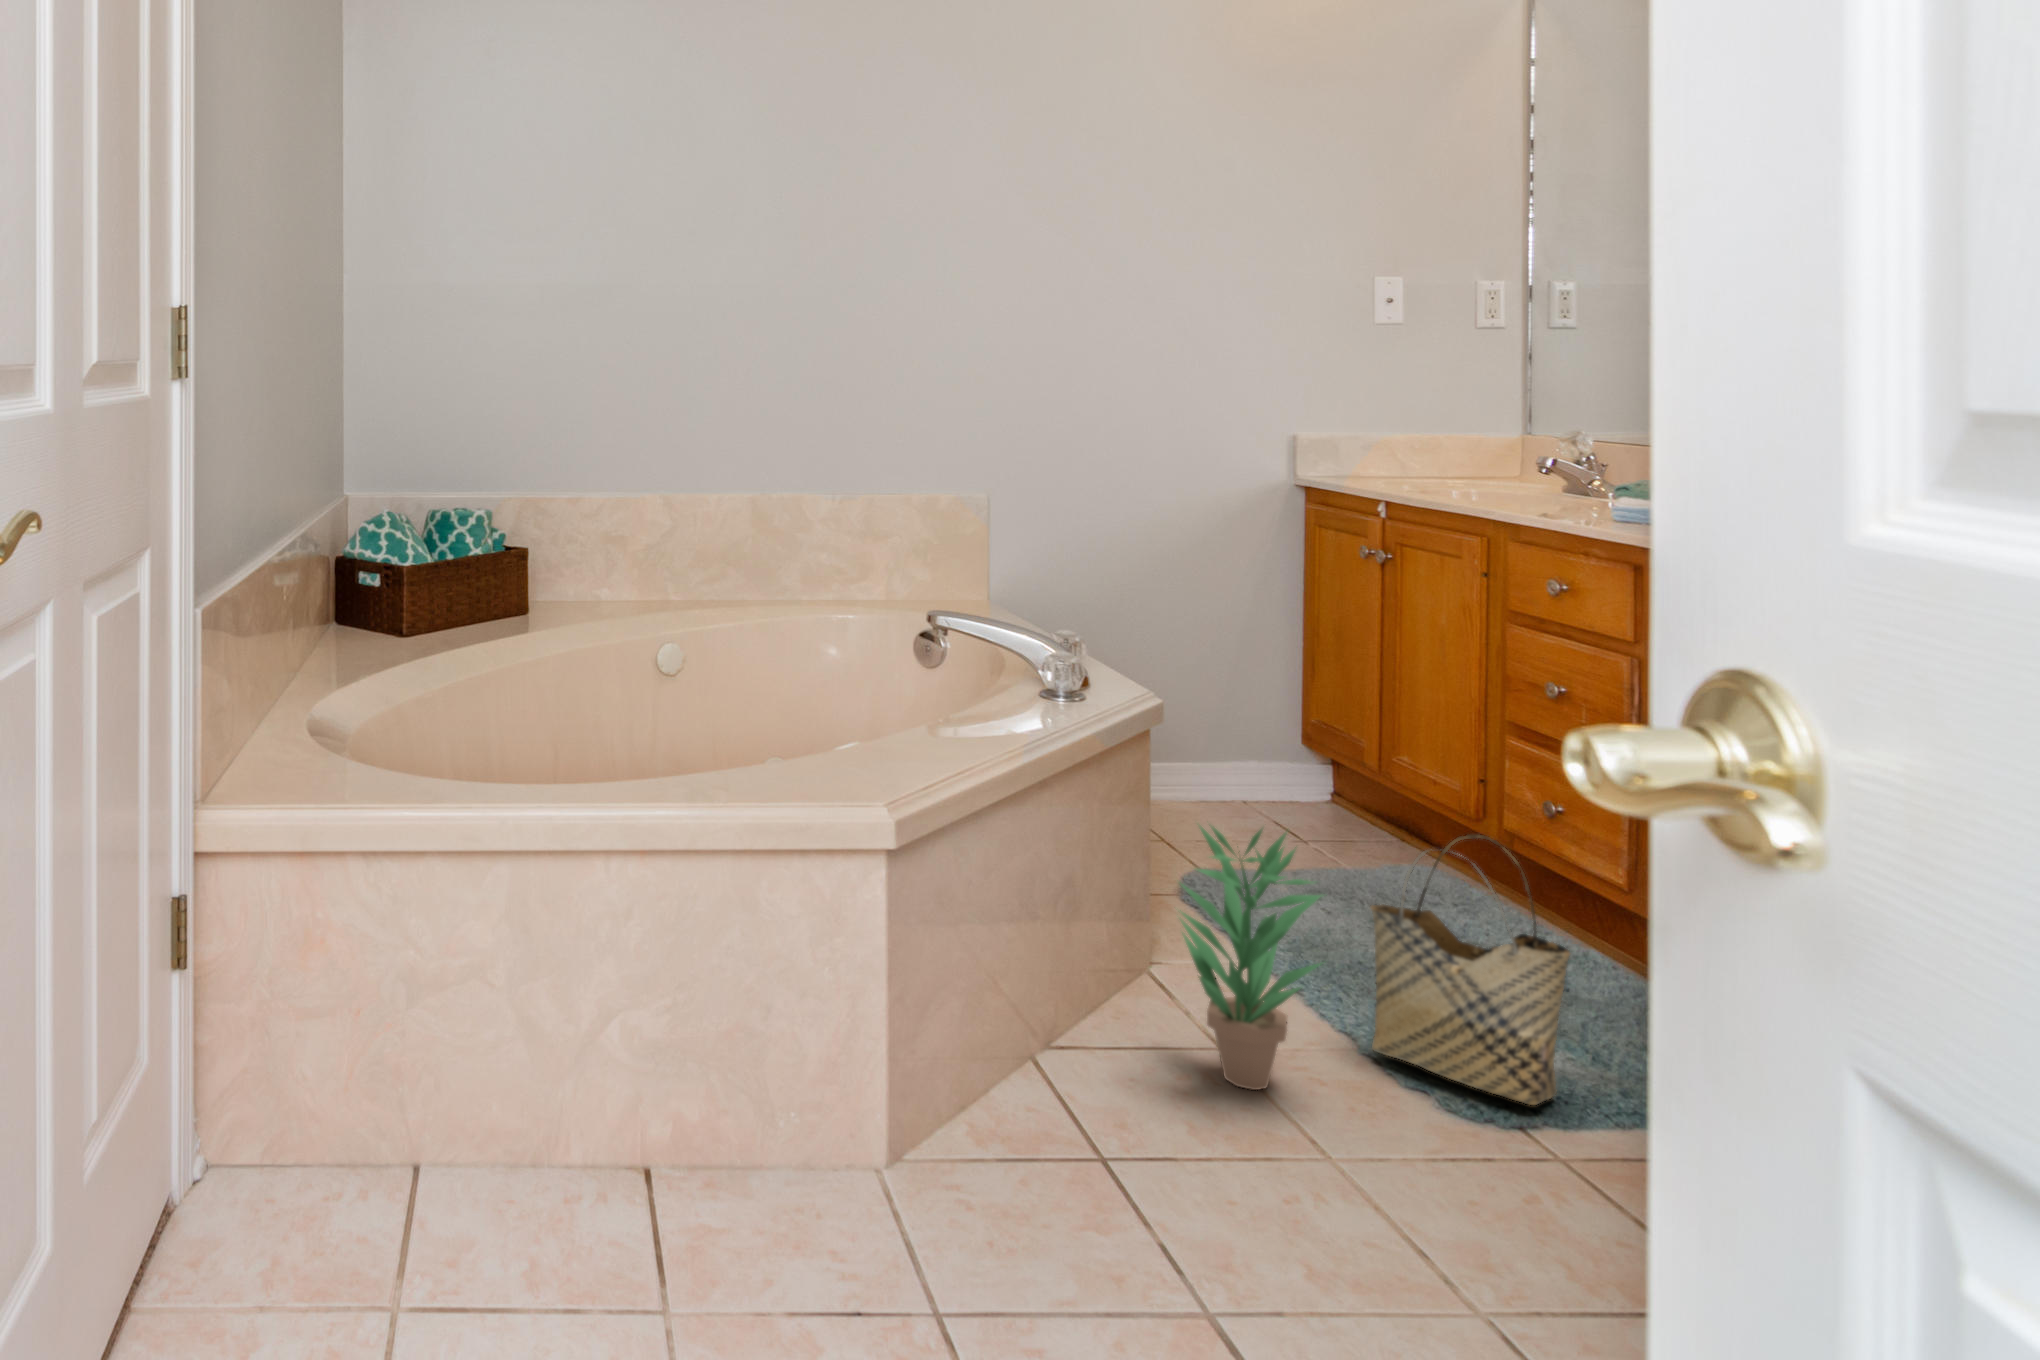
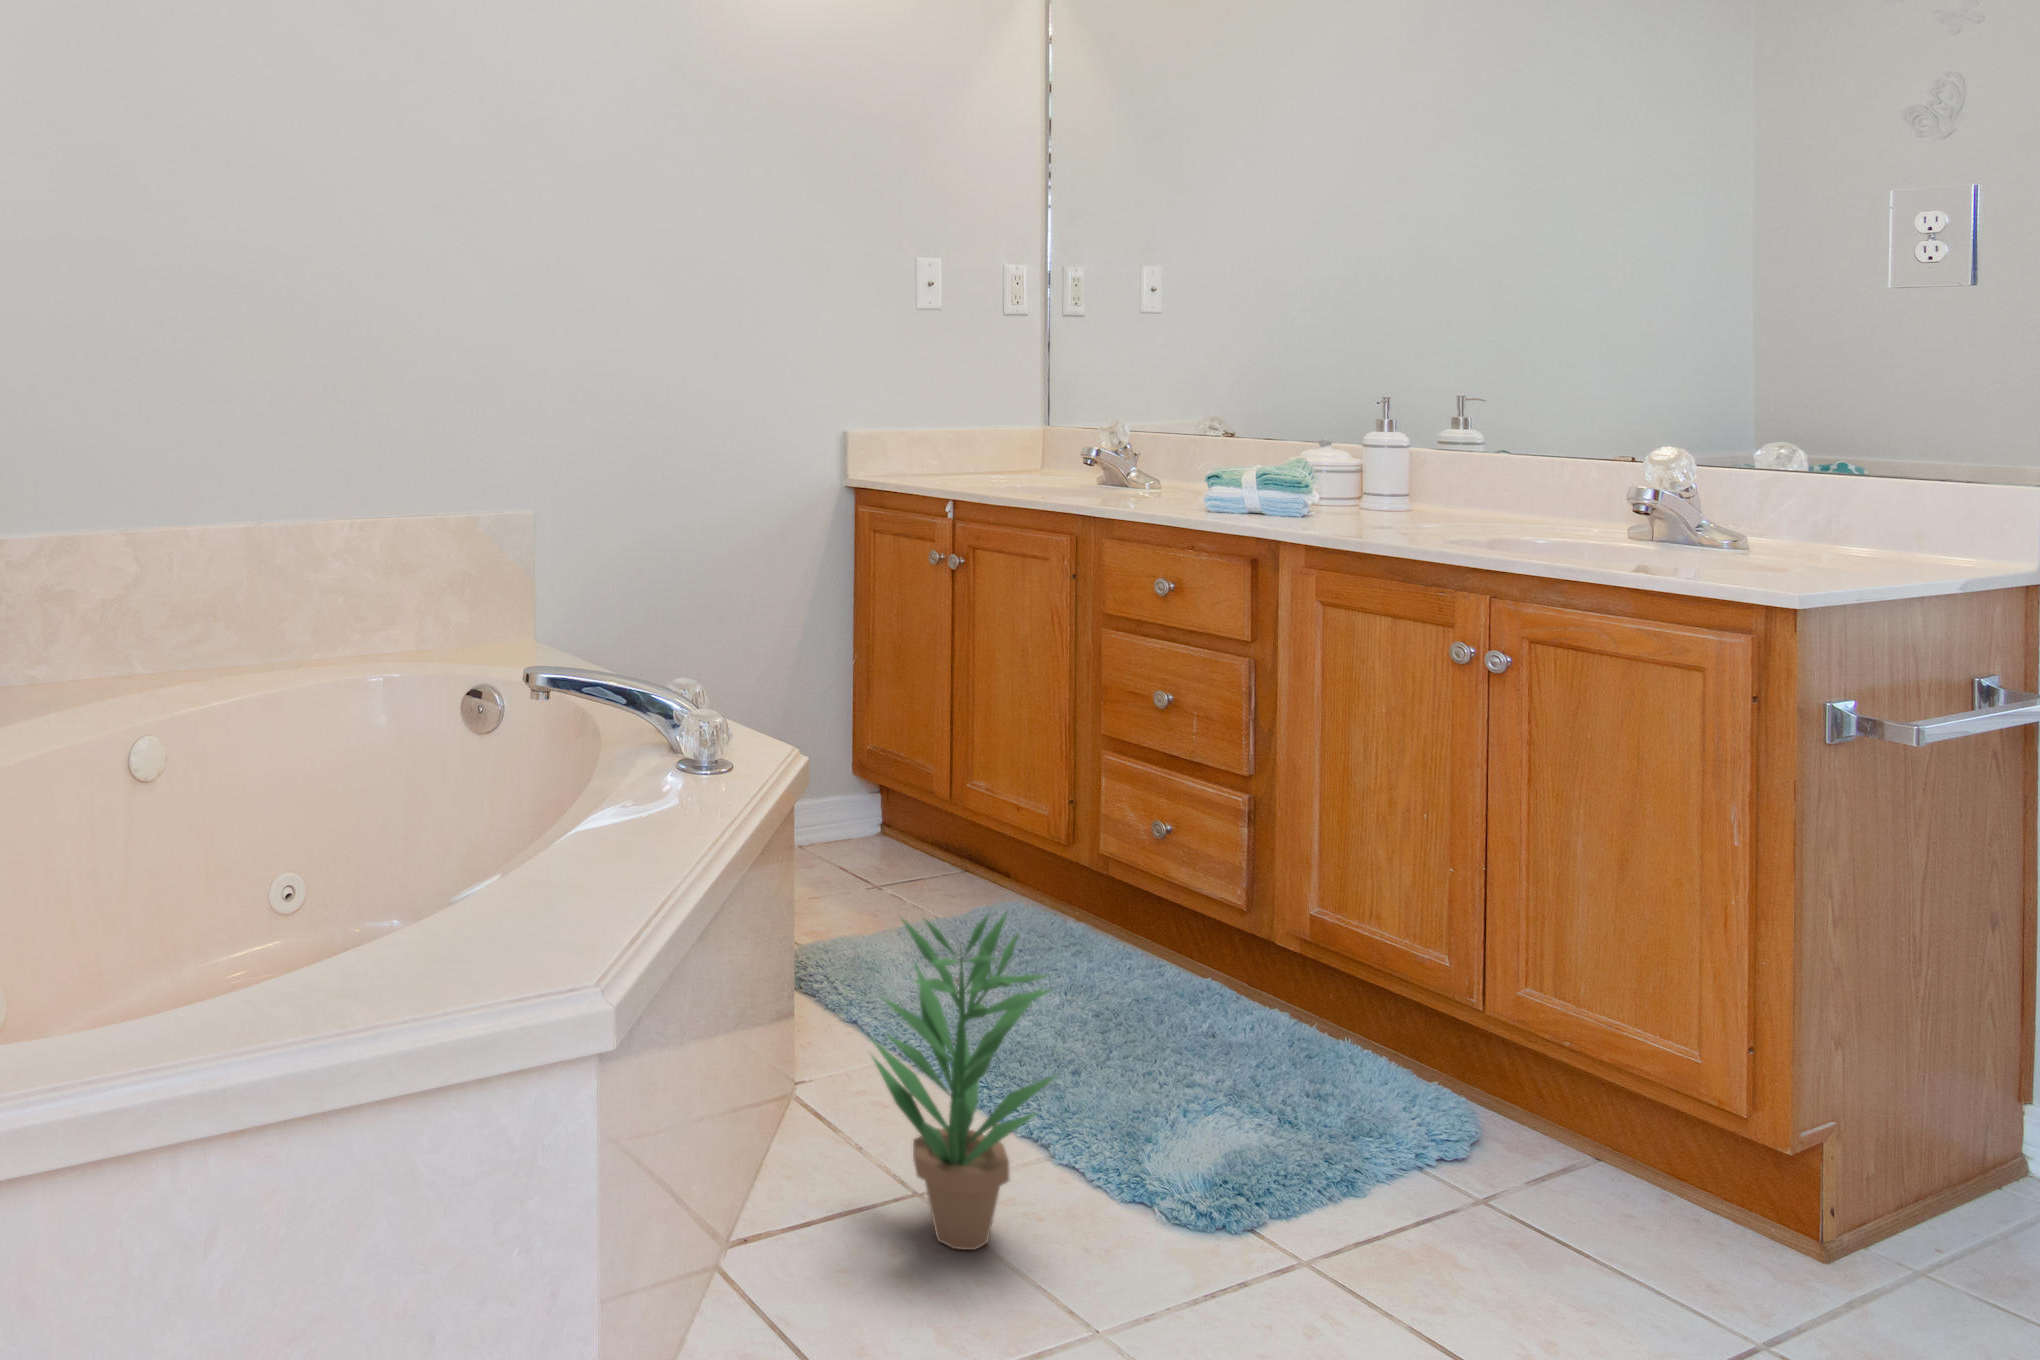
woven basket: present [1371,834,1570,1105] -> none [1061,880,1281,1200]

